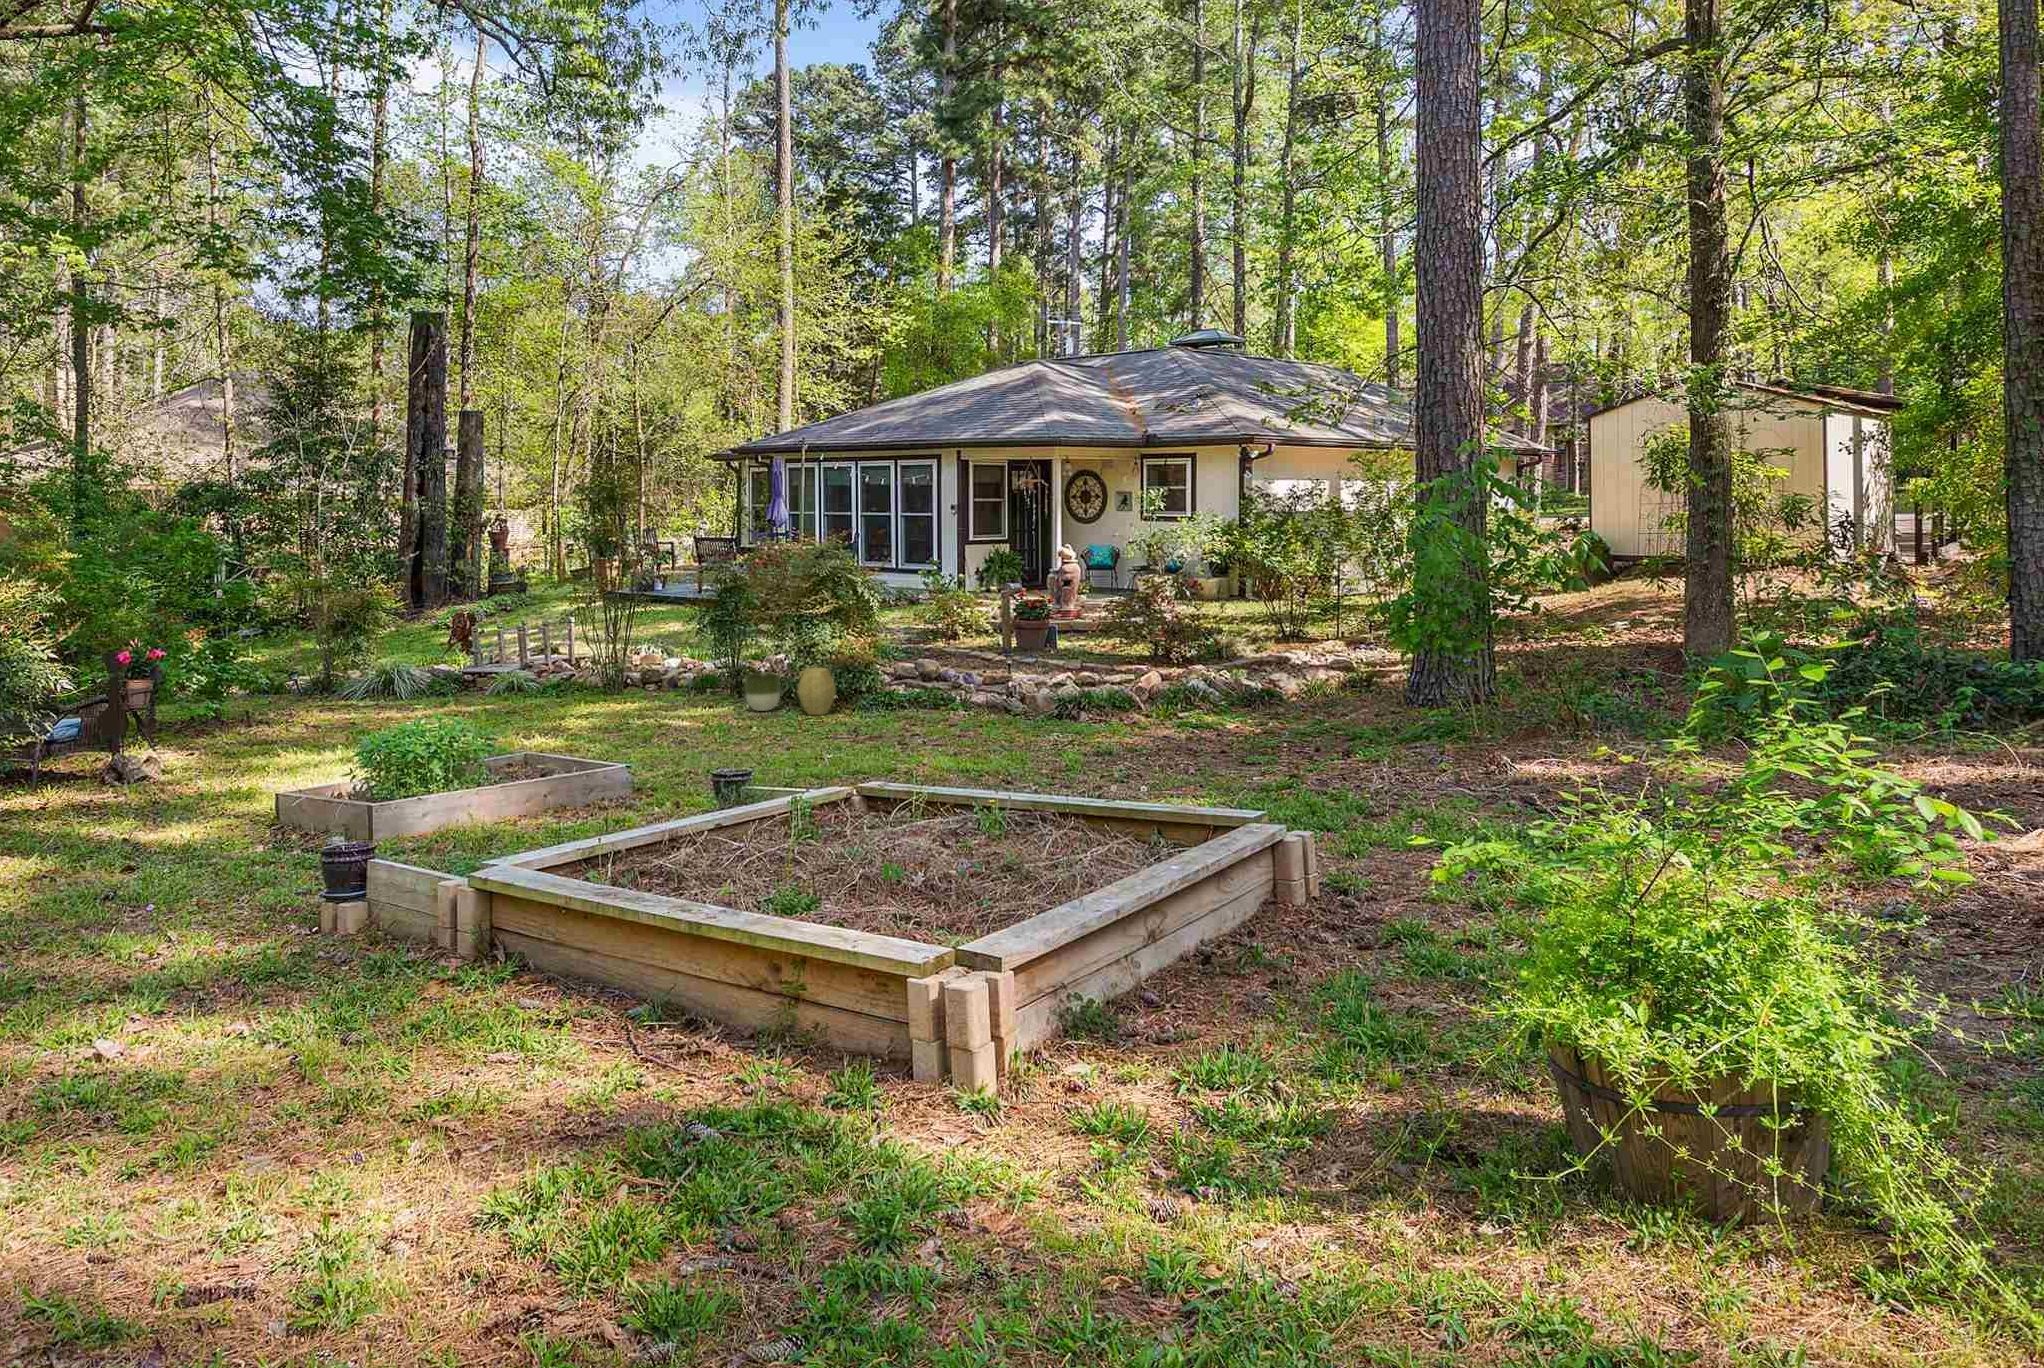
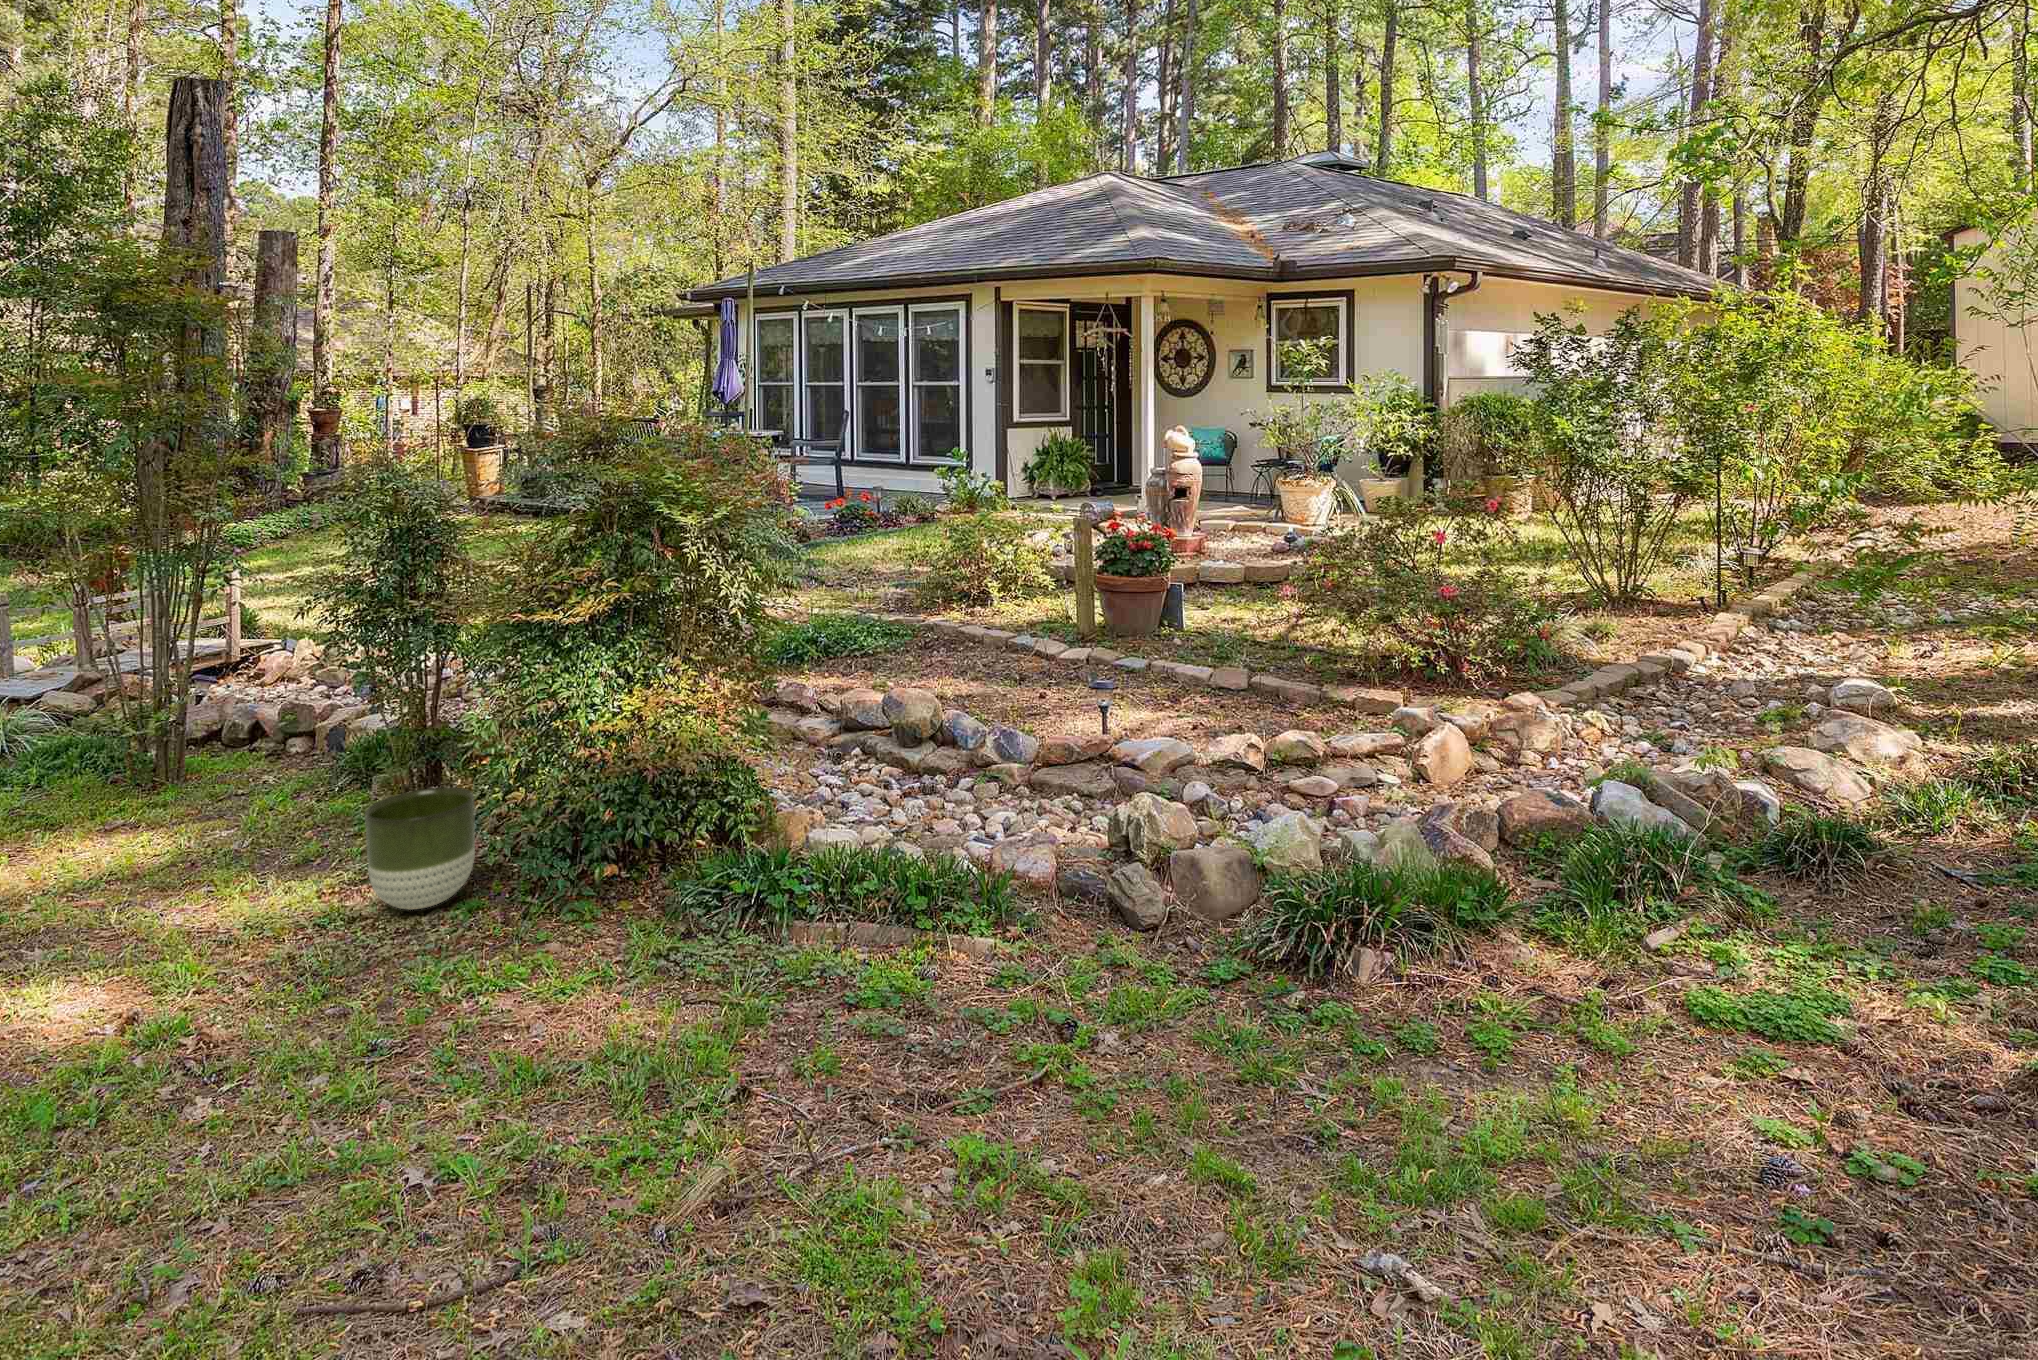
woven basket: present [798,667,836,715] -> none [497,789,615,944]

